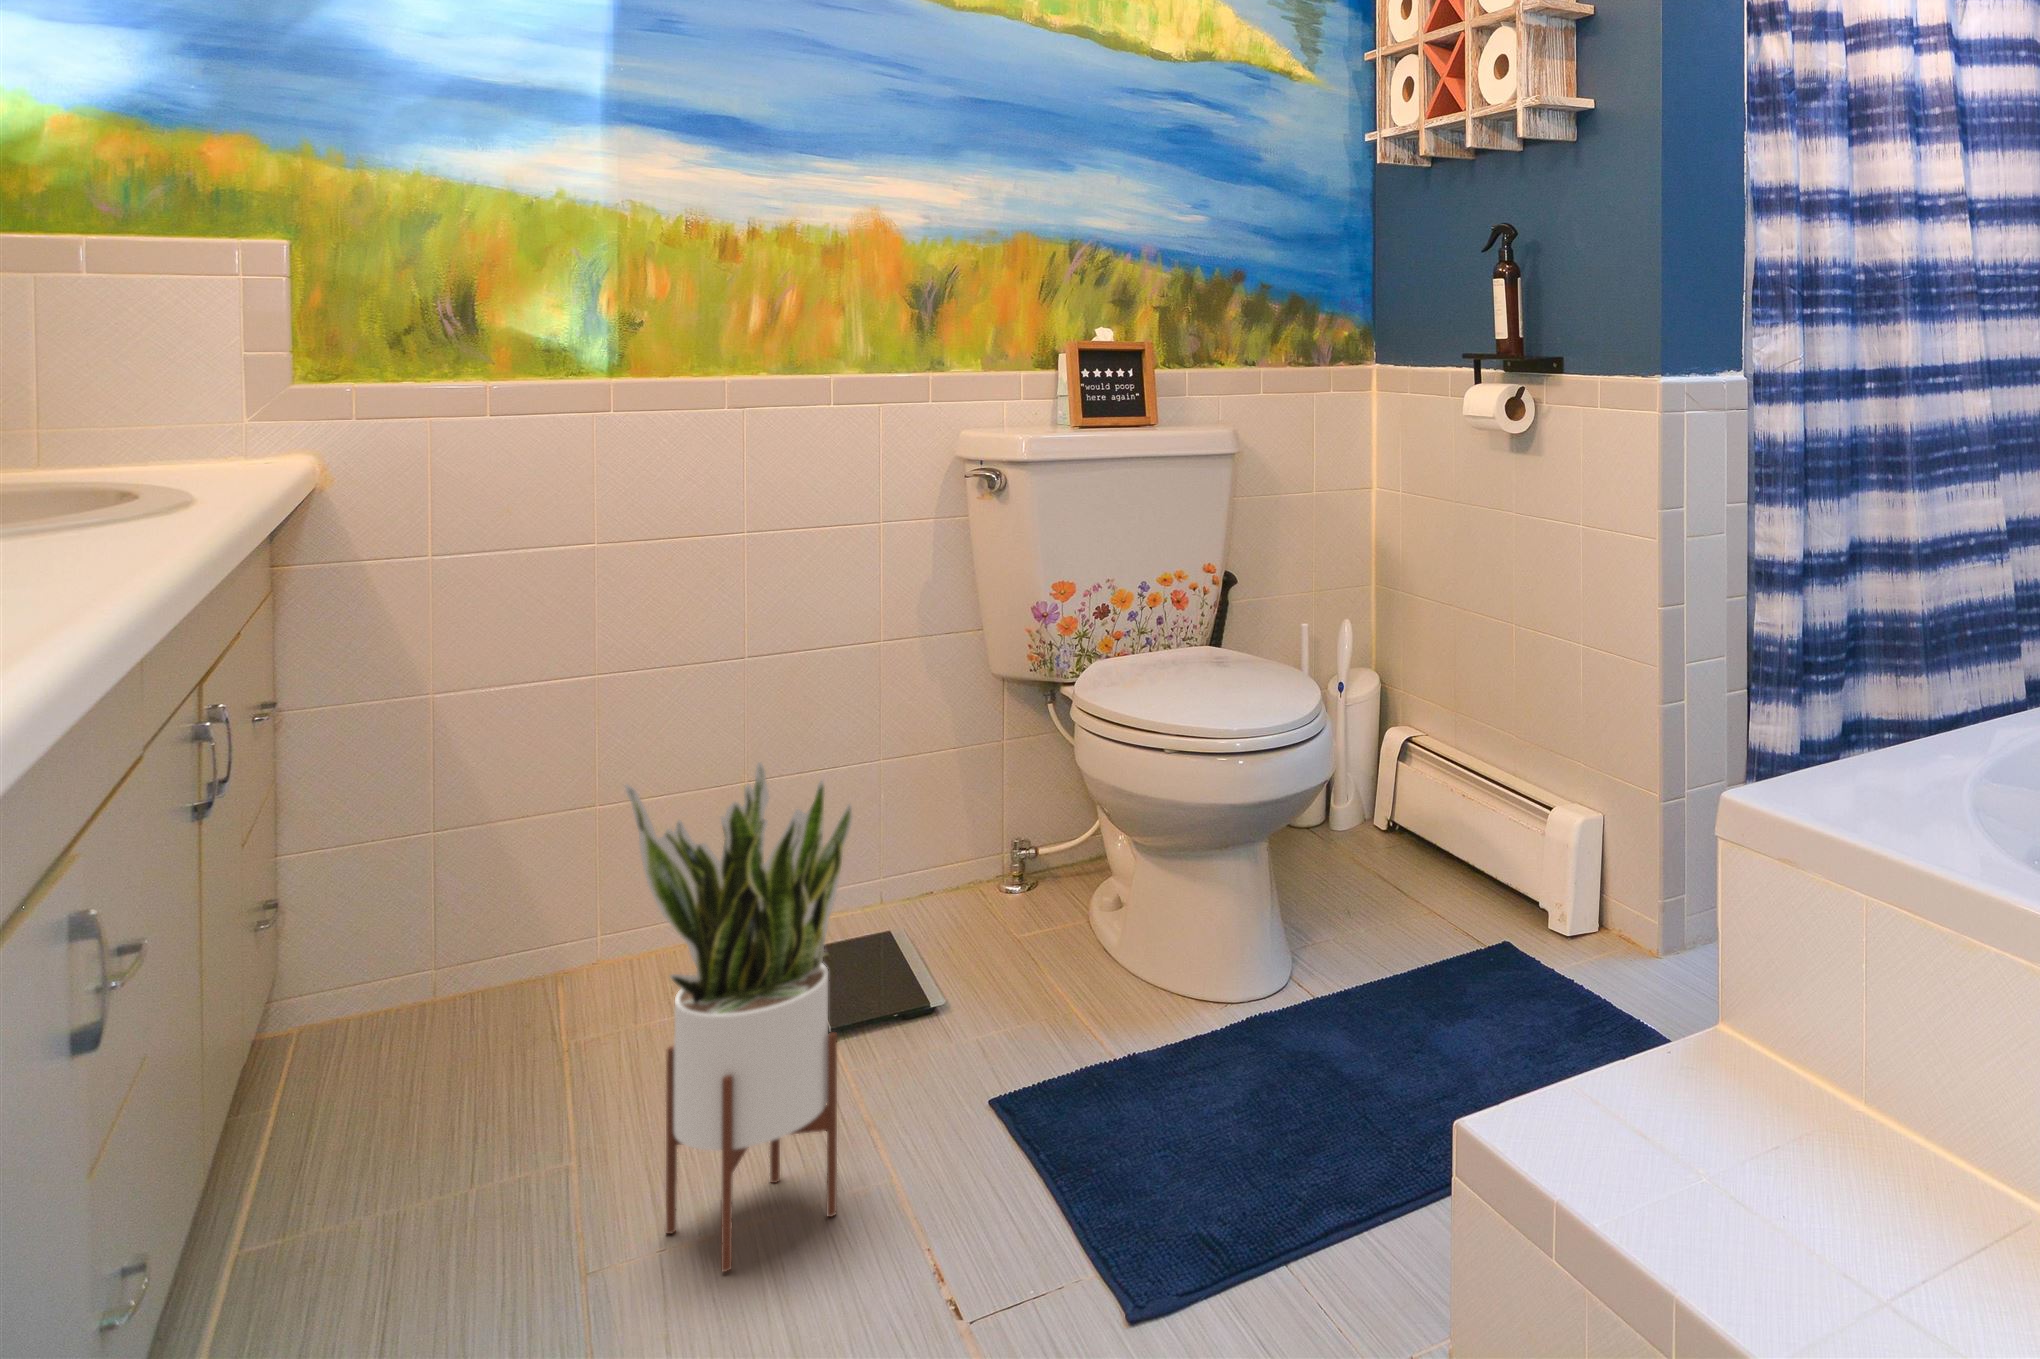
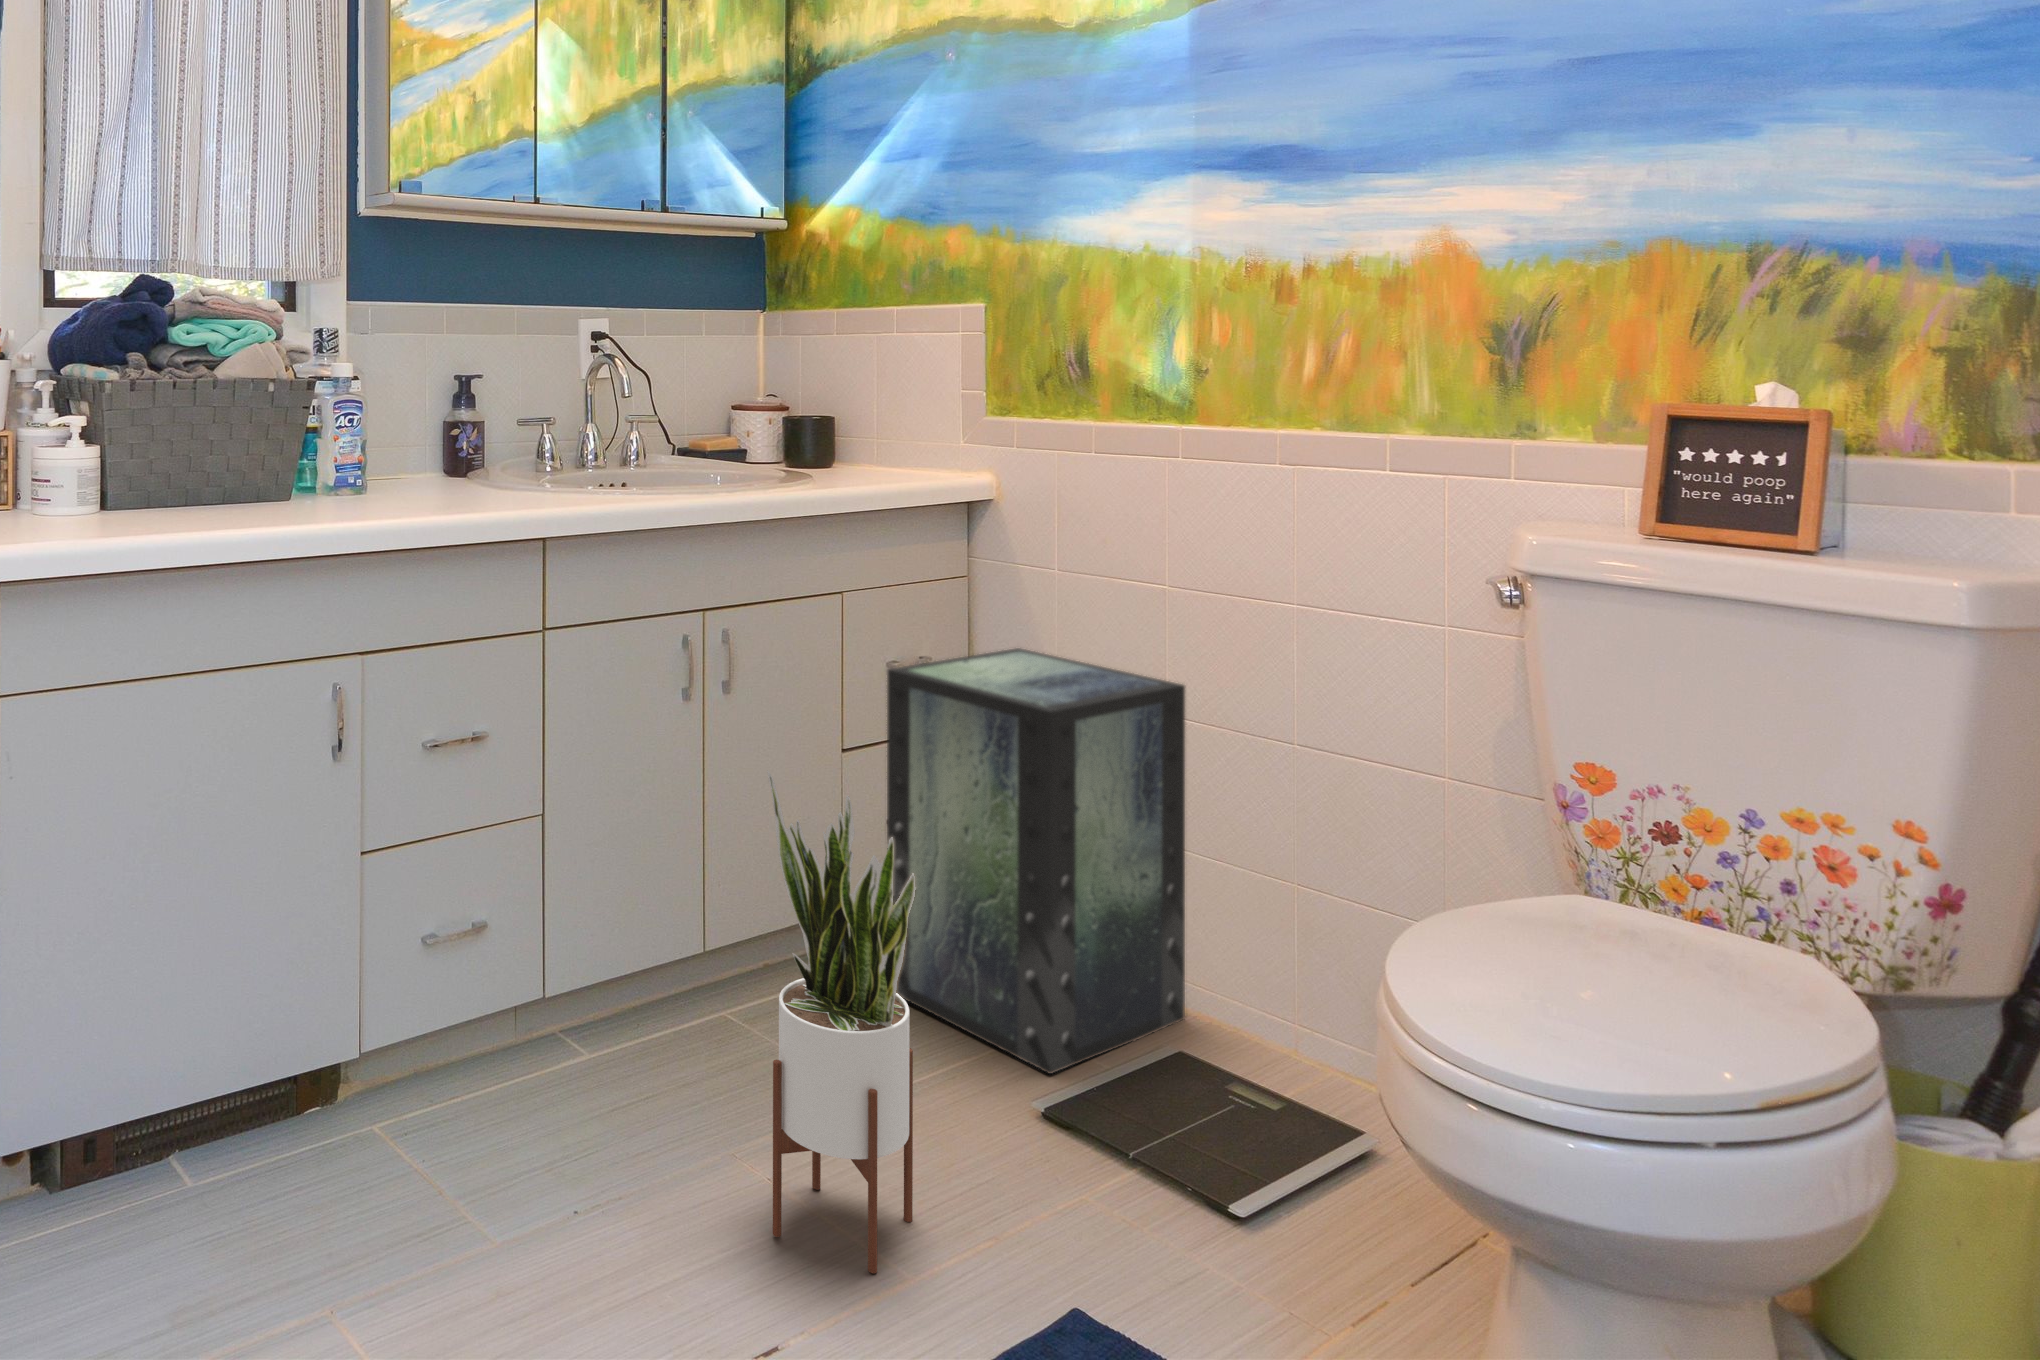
storage box: none [352,635,647,1115] -> present [887,648,1185,1074]

